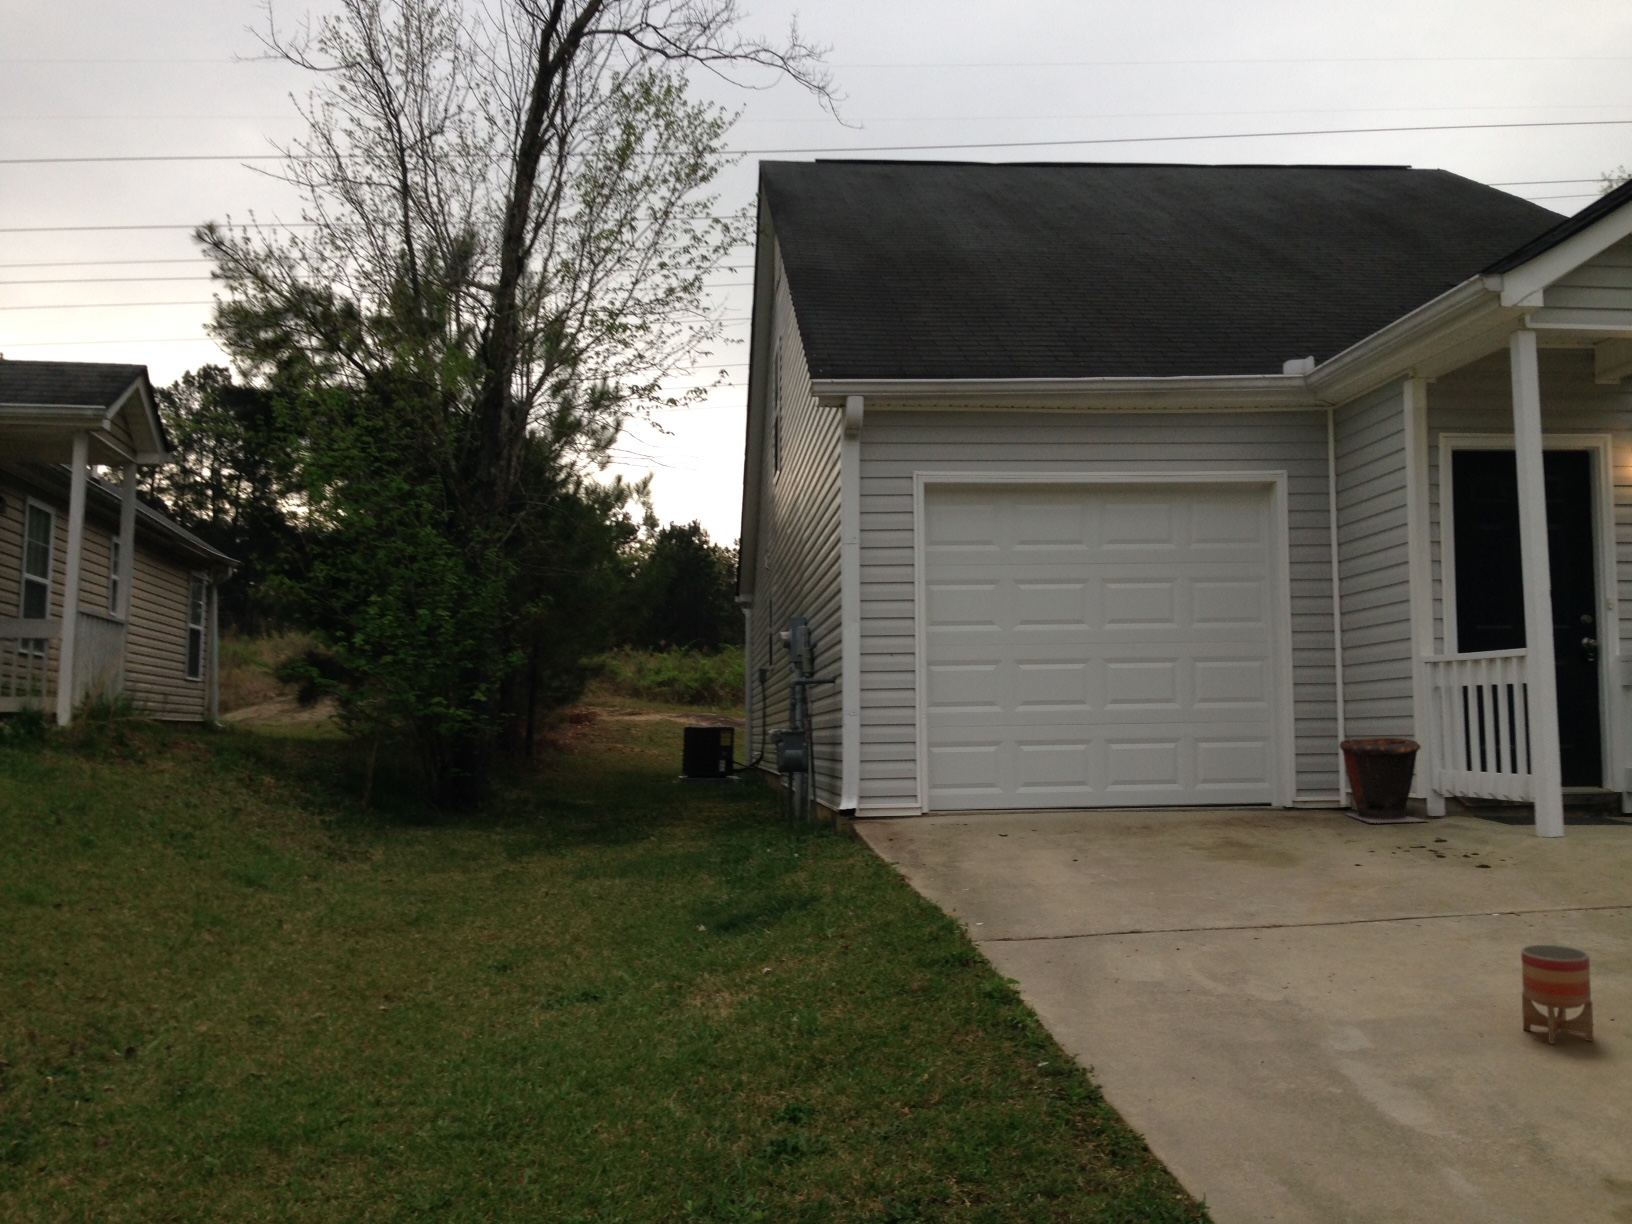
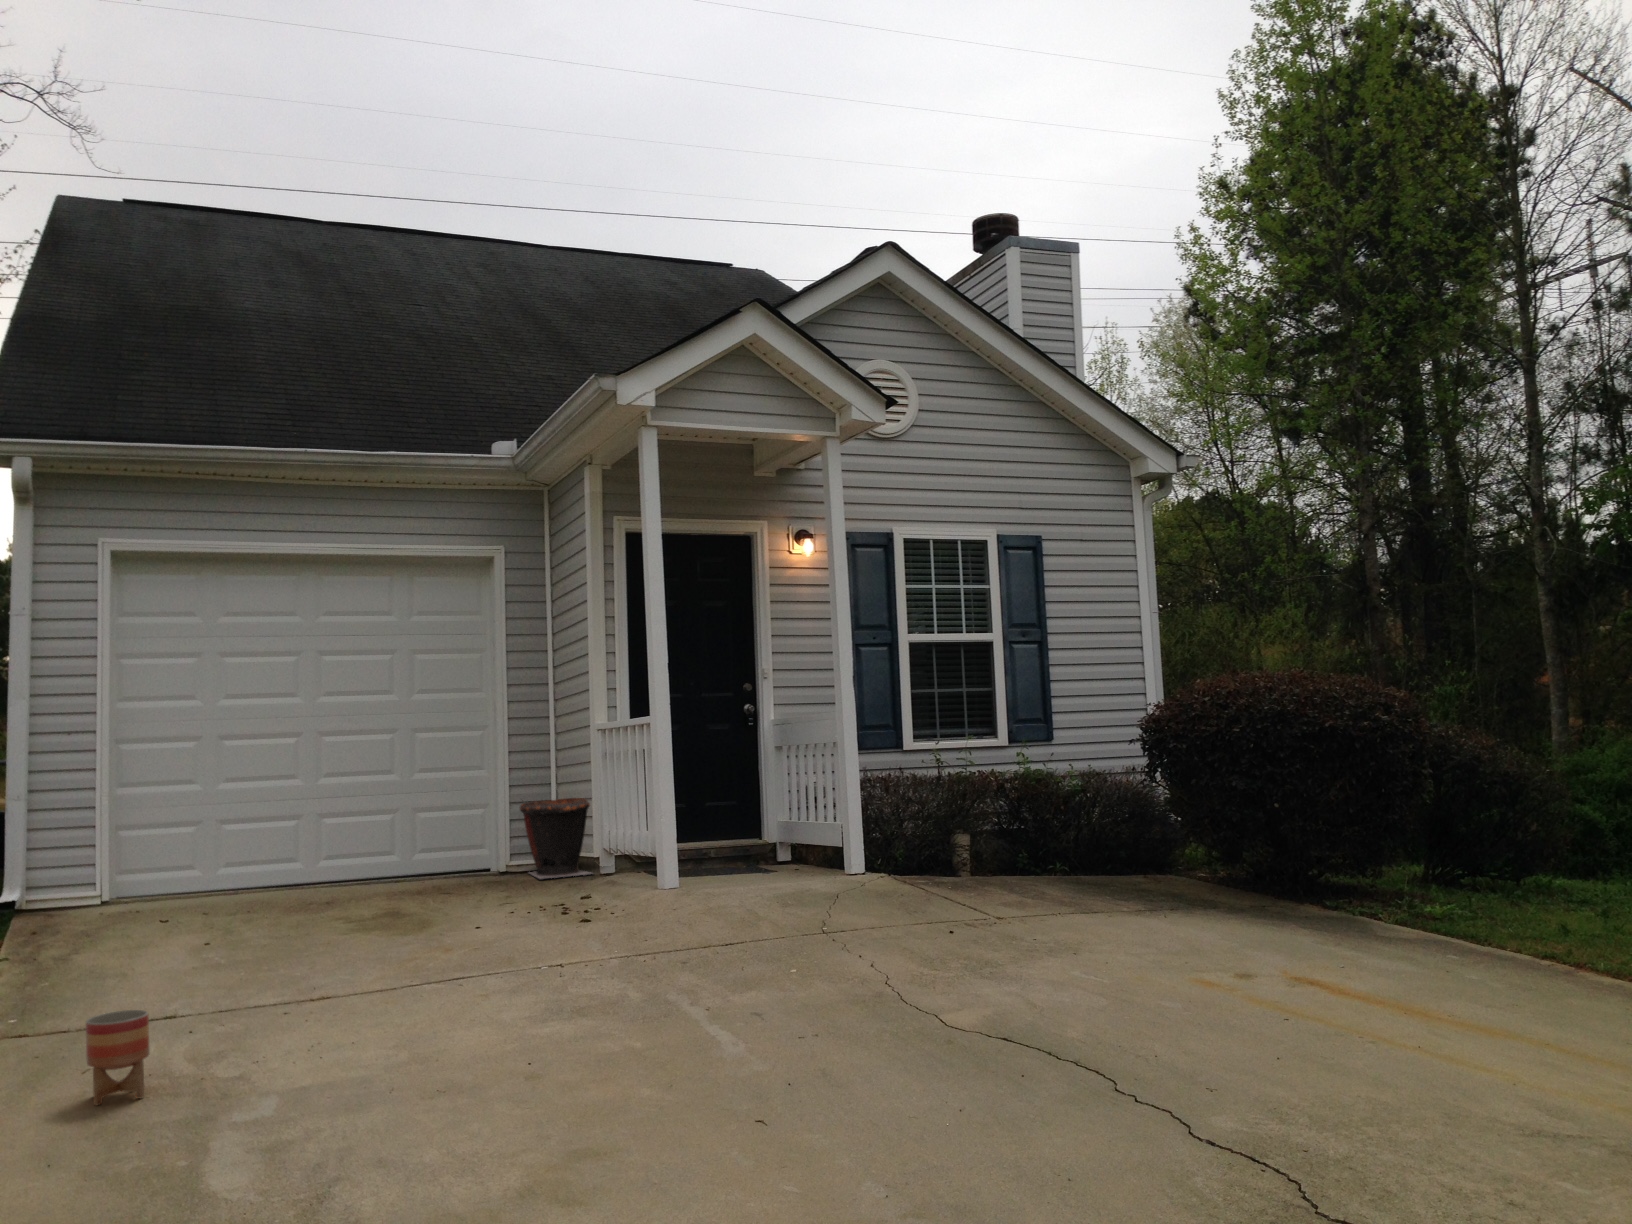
planter: present [1521,945,1594,1043] -> present [86,1010,150,1105]

